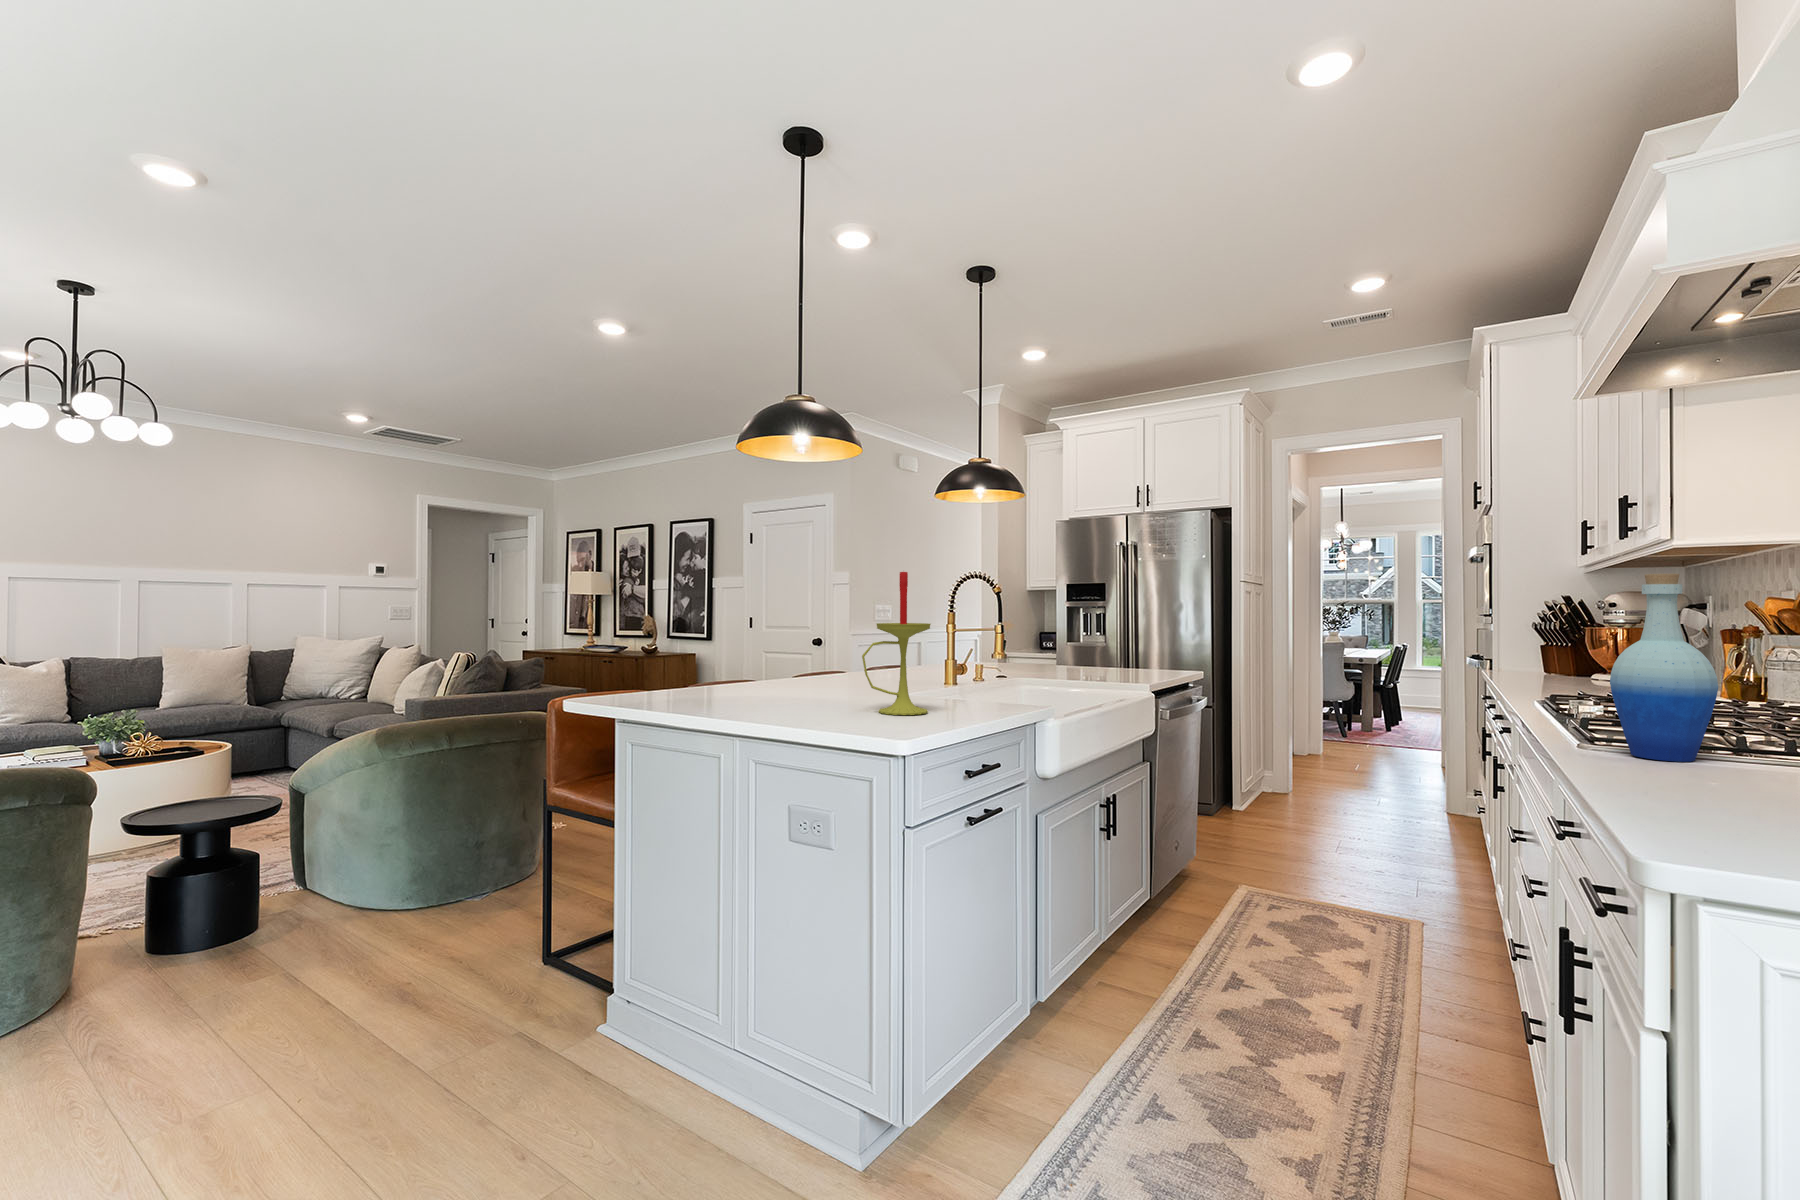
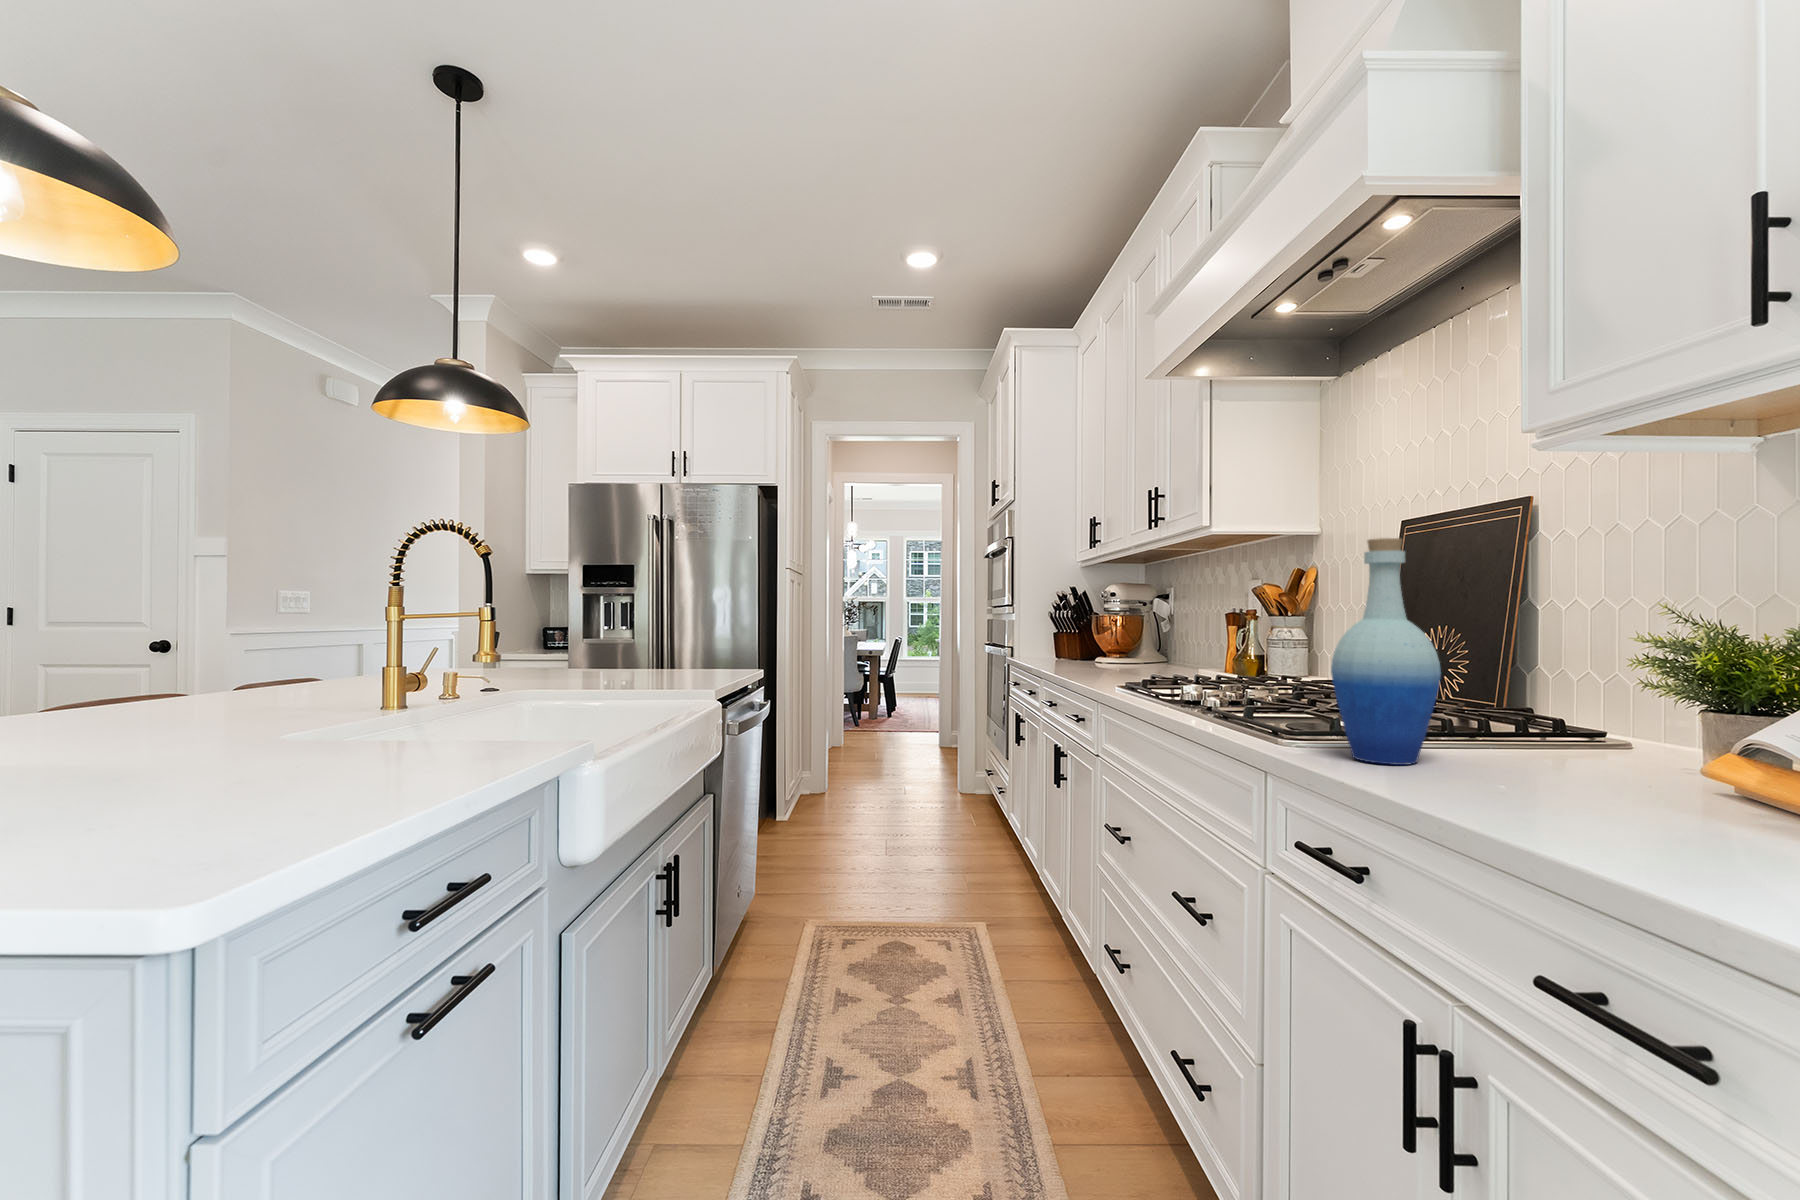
candle: present [862,572,931,715] -> none [132,482,339,820]

